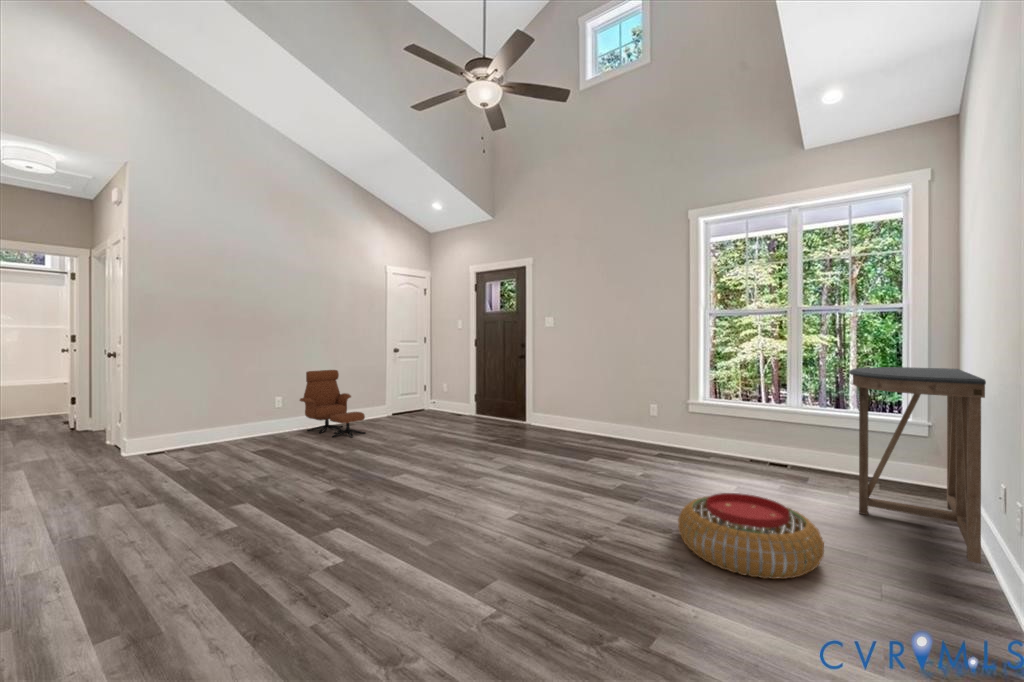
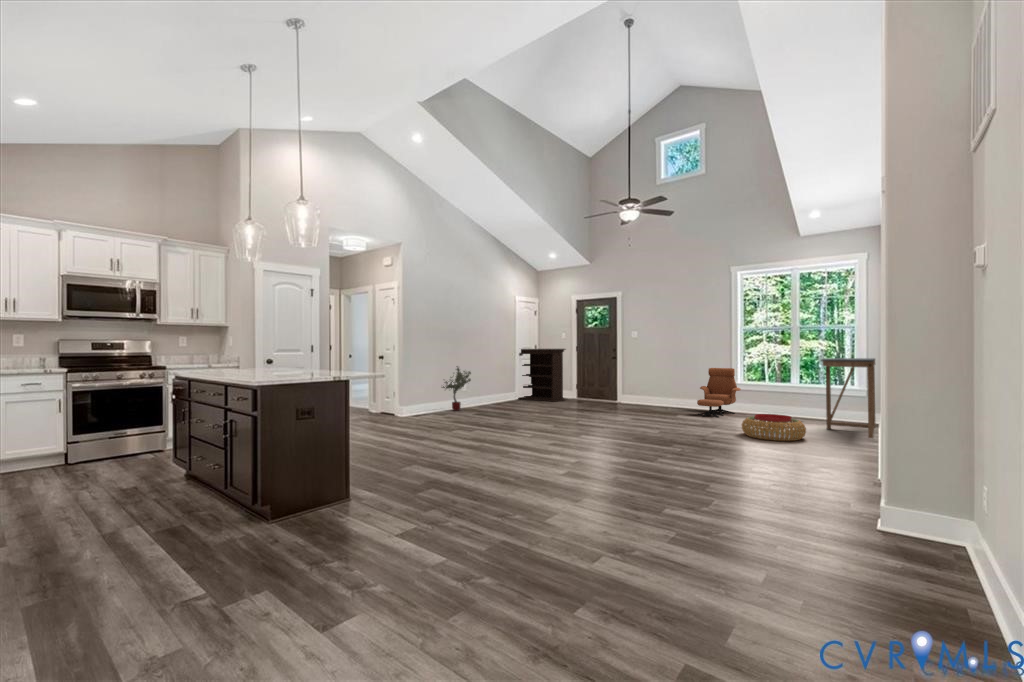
bookshelf: none [389,343,457,422] -> present [518,349,566,402]
lounge chair: present [300,370,365,437] -> present [697,368,741,417]
potted tree: none [211,371,278,445] -> present [442,366,471,411]

